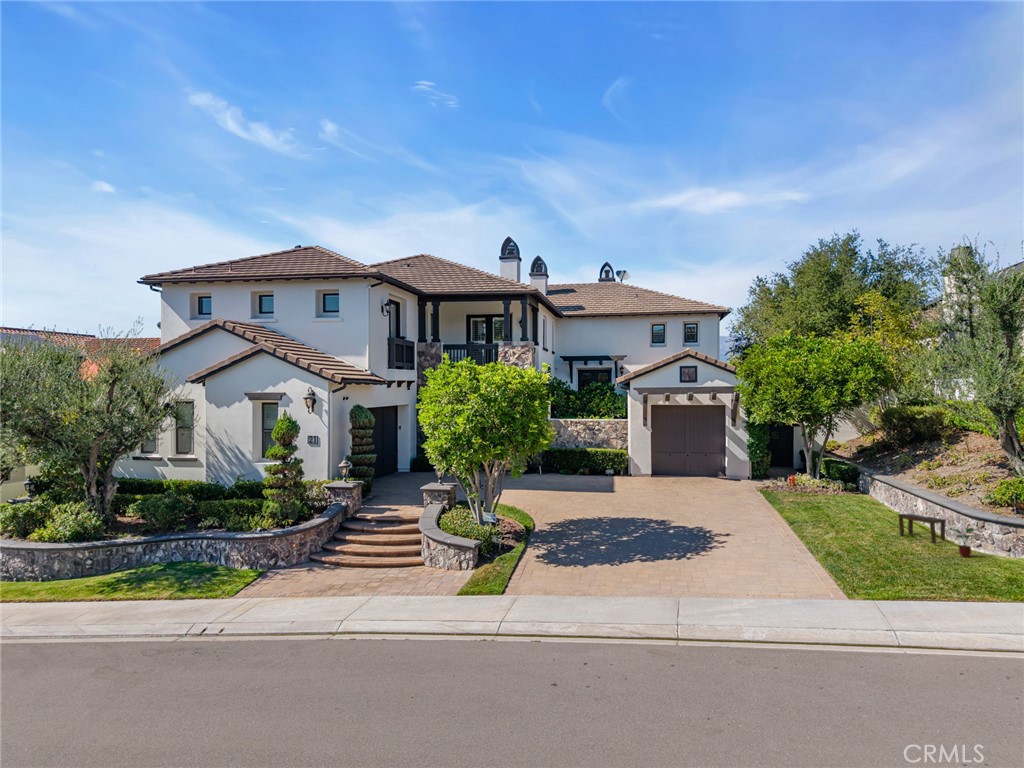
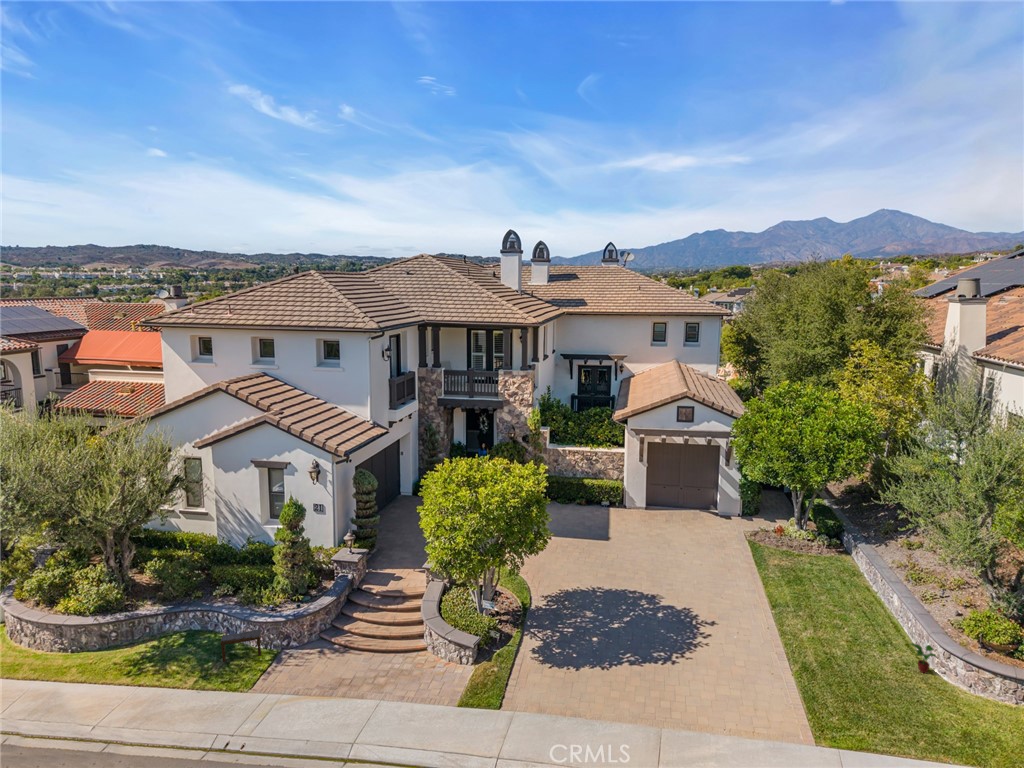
bench: present [898,514,946,543] -> present [221,630,261,662]

